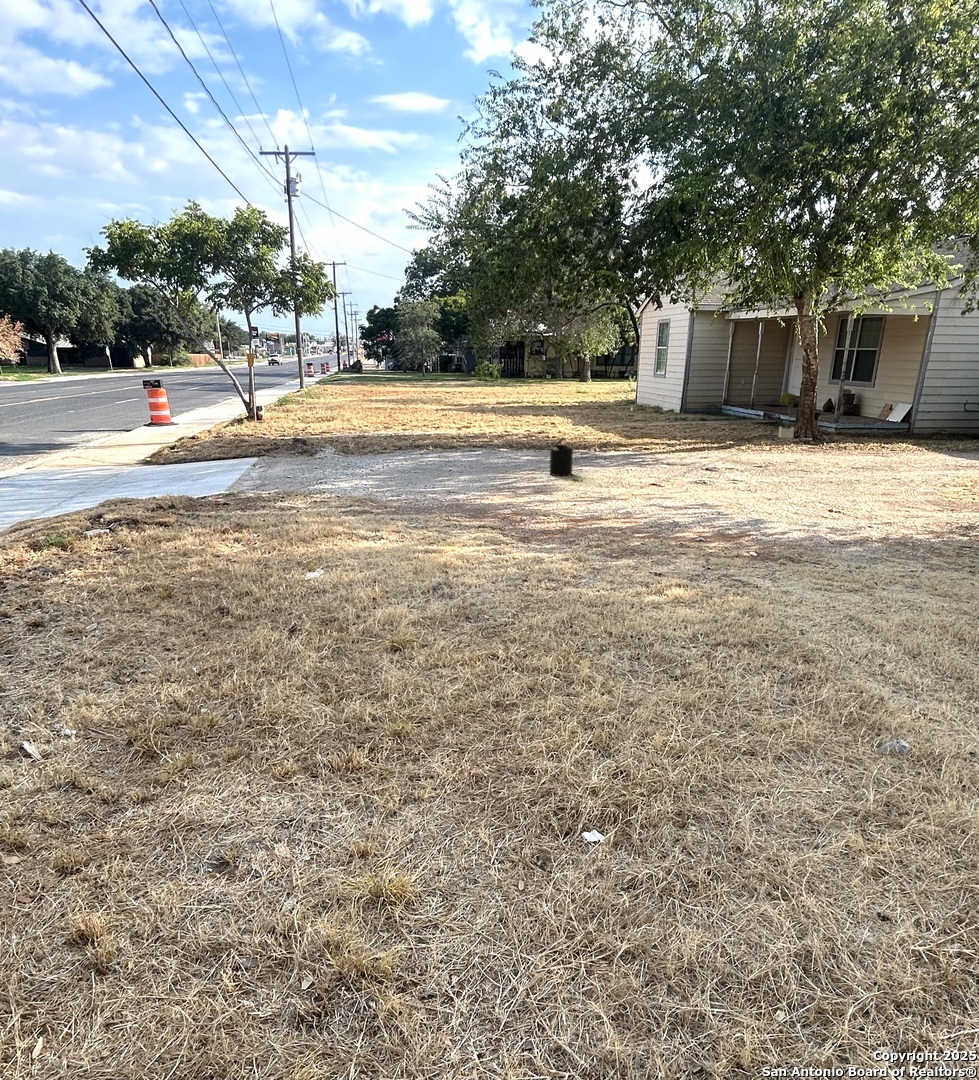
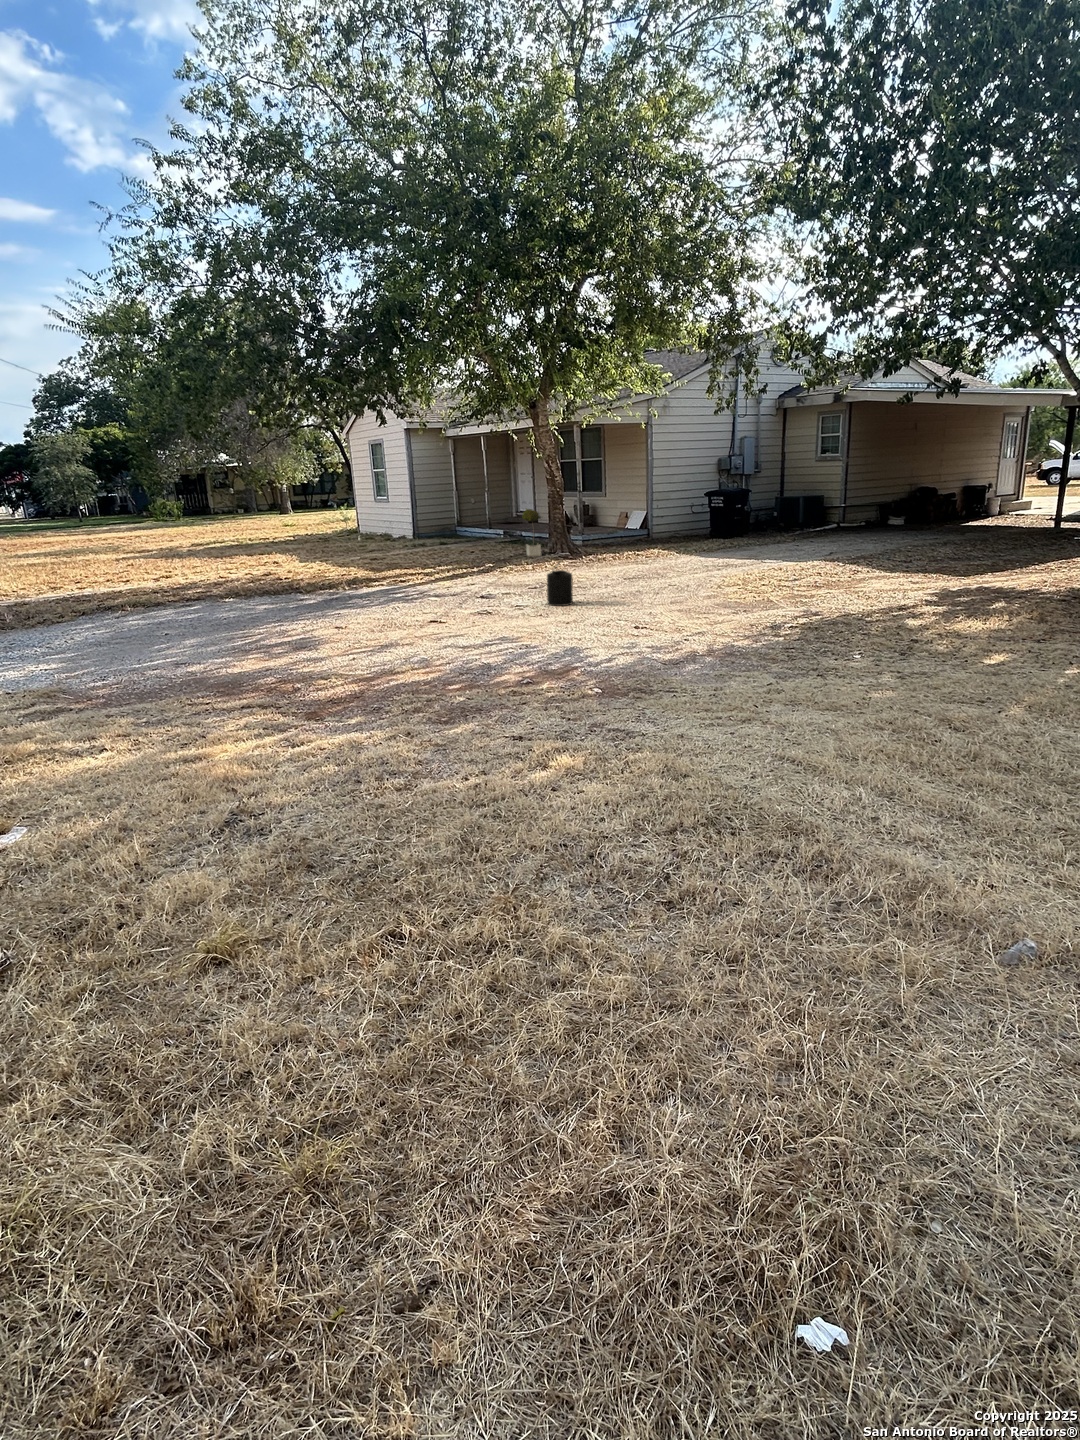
trash can: present [550,437,573,476] -> present [547,562,573,606]

